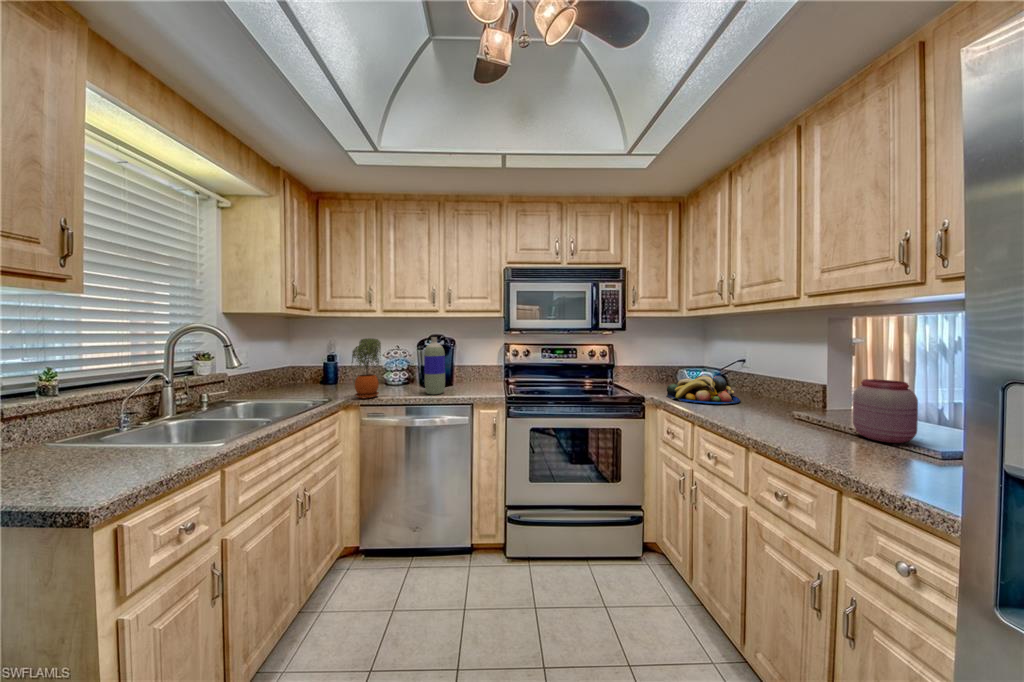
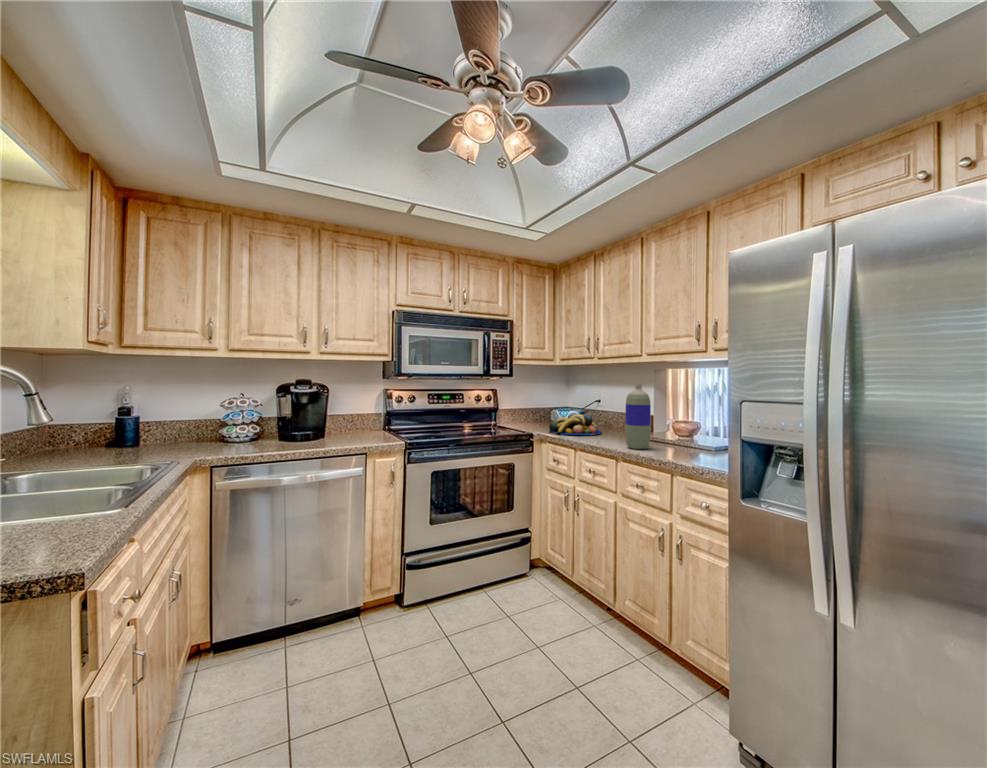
bottle: present [424,337,445,395] -> present [625,383,651,449]
potted plant: present [352,338,381,398] -> none [234,380,272,449]
jar: present [853,379,918,443] -> none [672,410,702,448]

